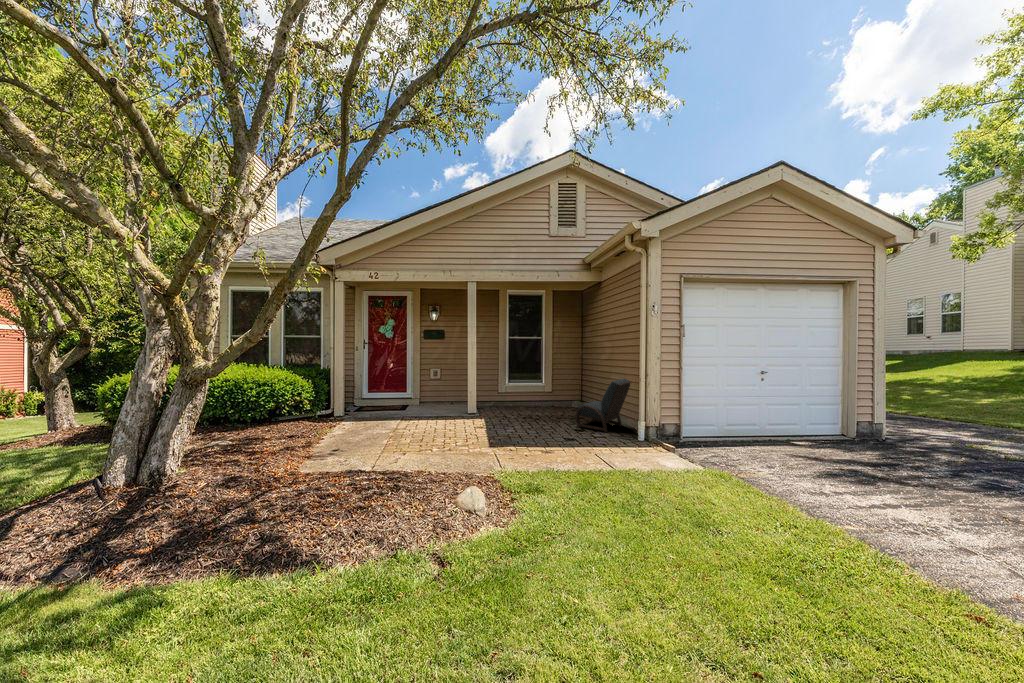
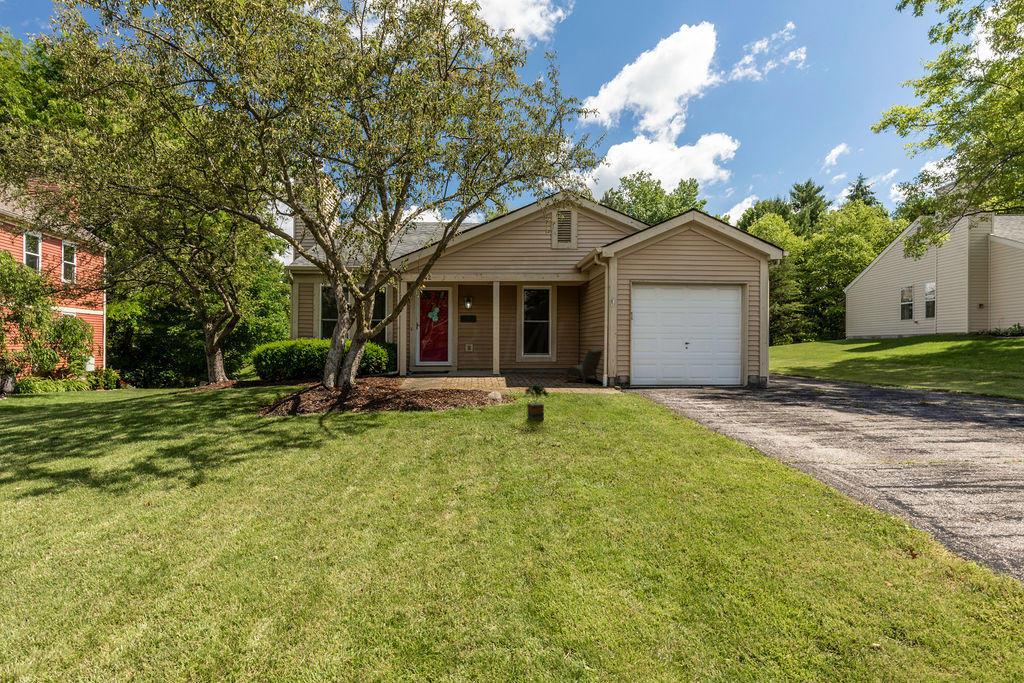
potted tree: none [537,521,609,637] -> present [525,386,549,420]

